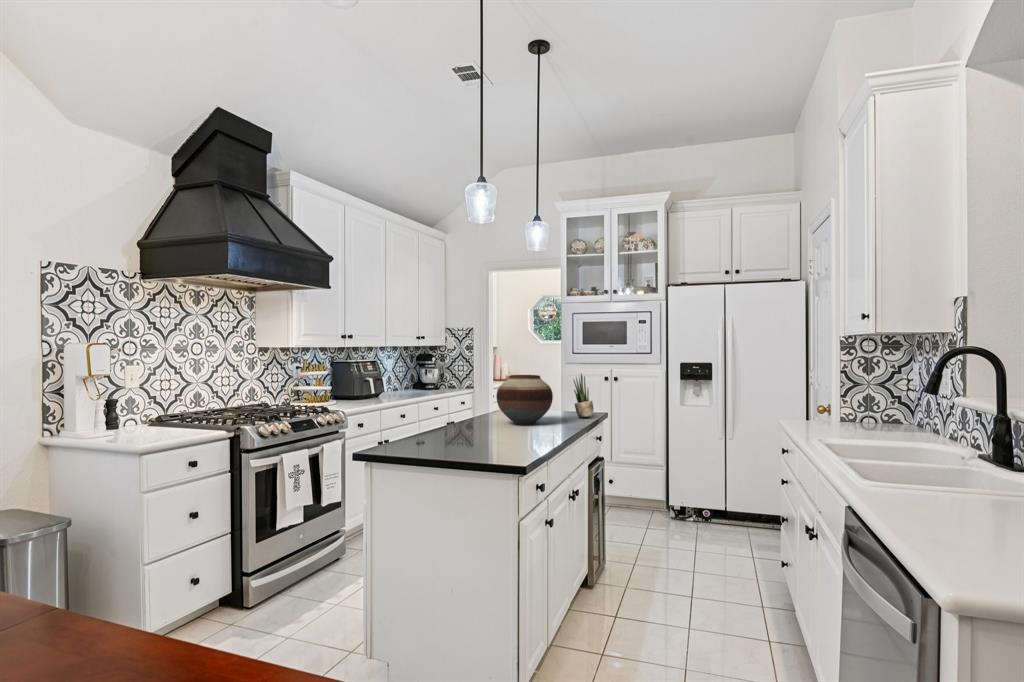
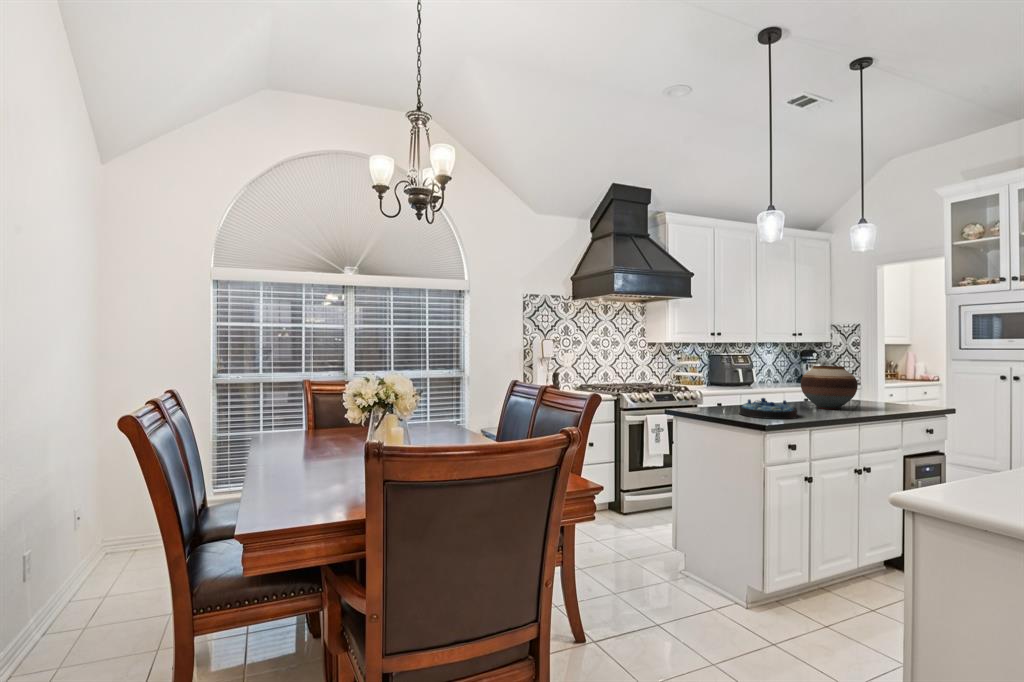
potted plant: present [573,373,593,417] -> none [894,366,916,409]
serving tray: none [458,420,532,450] -> present [739,398,798,419]

